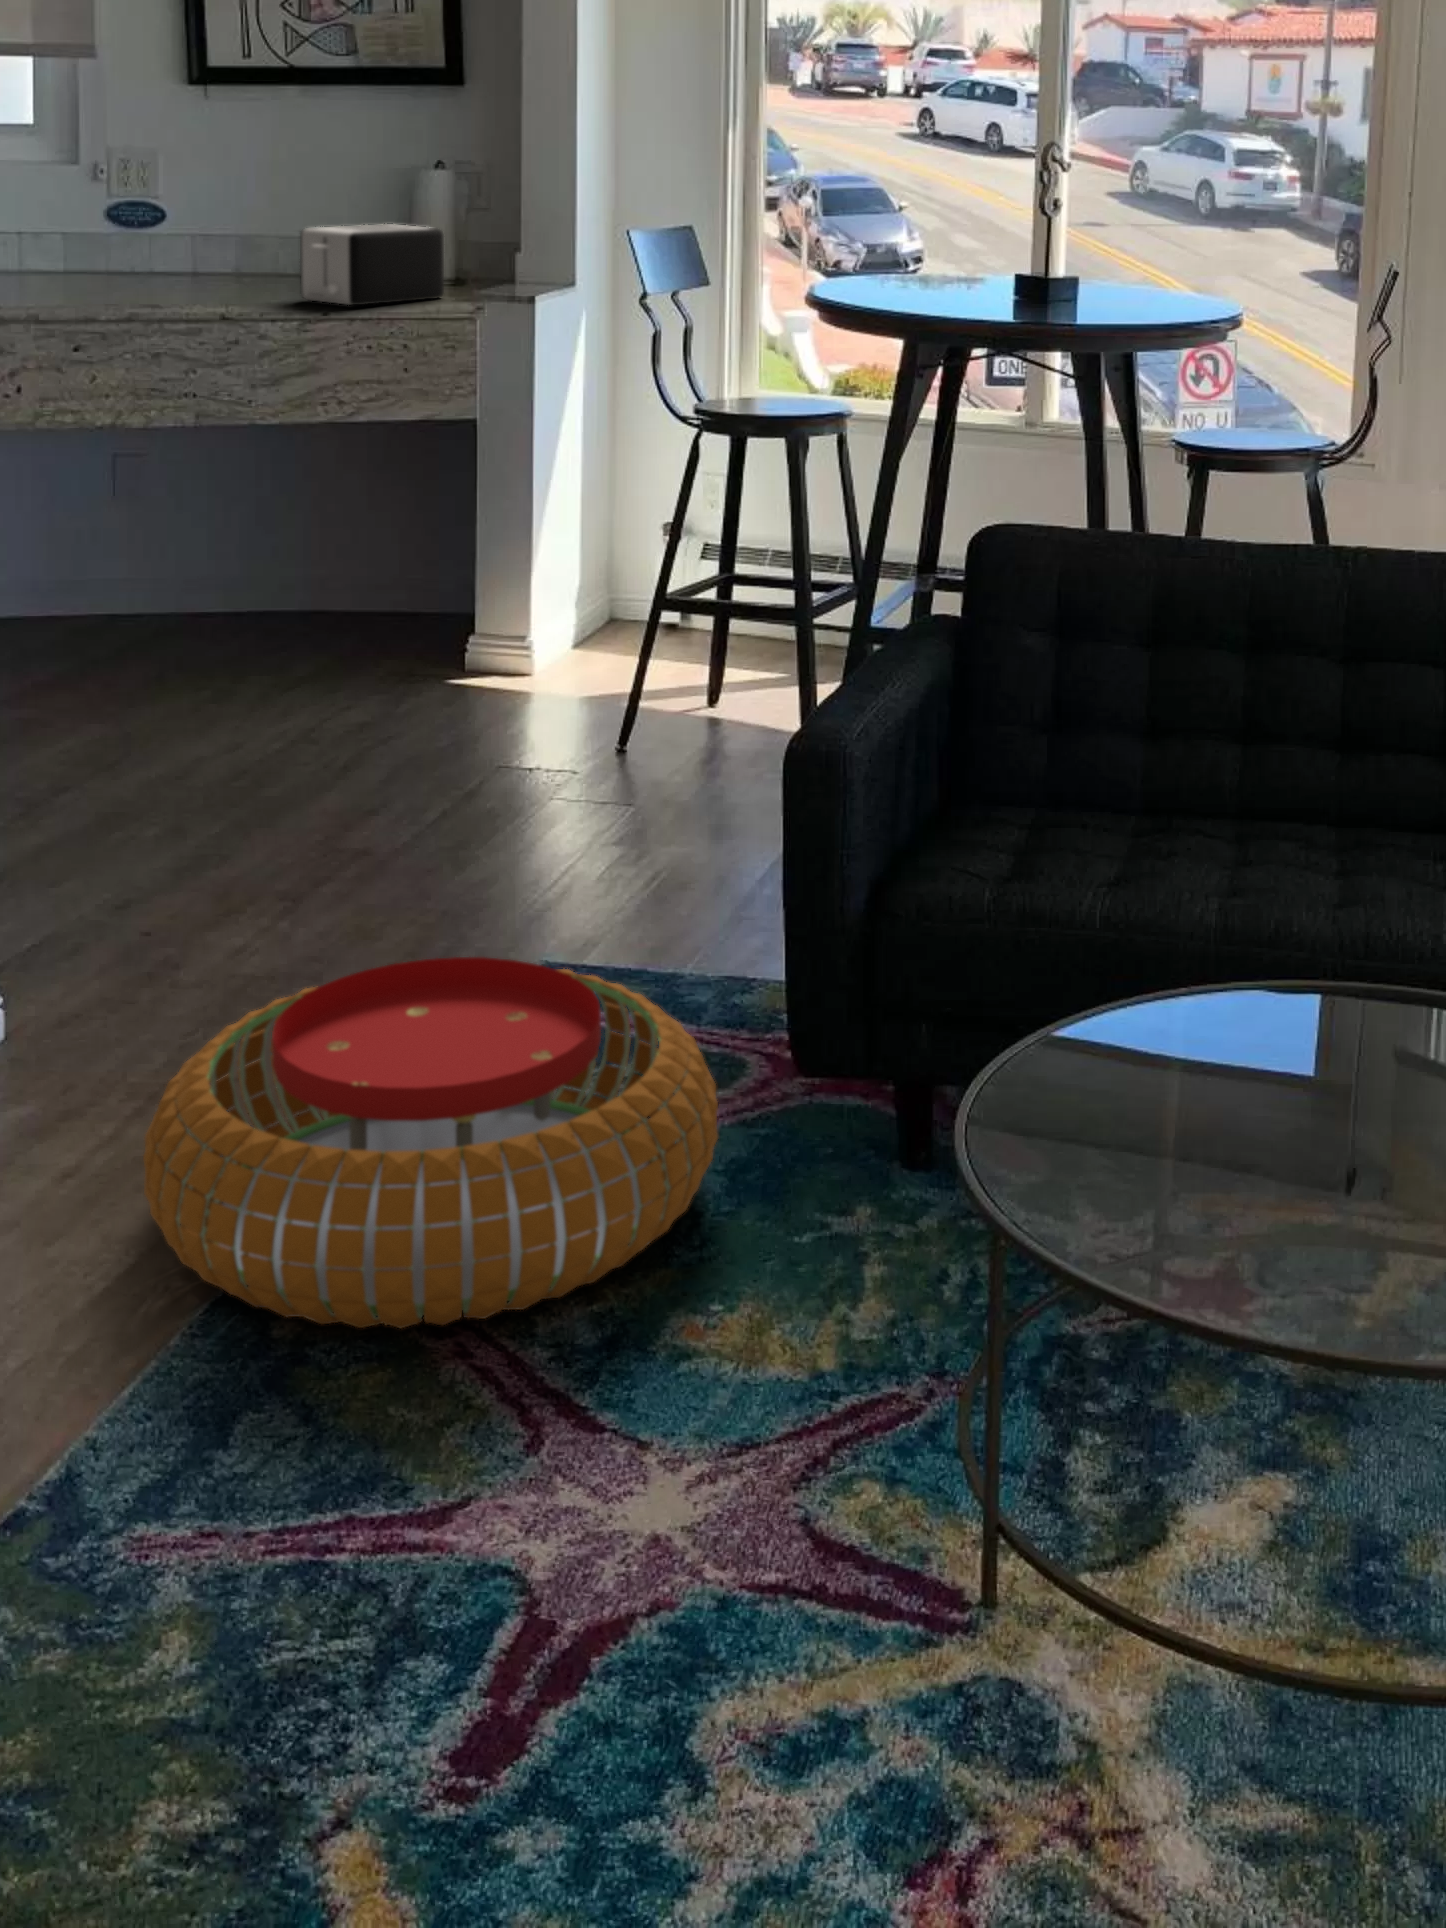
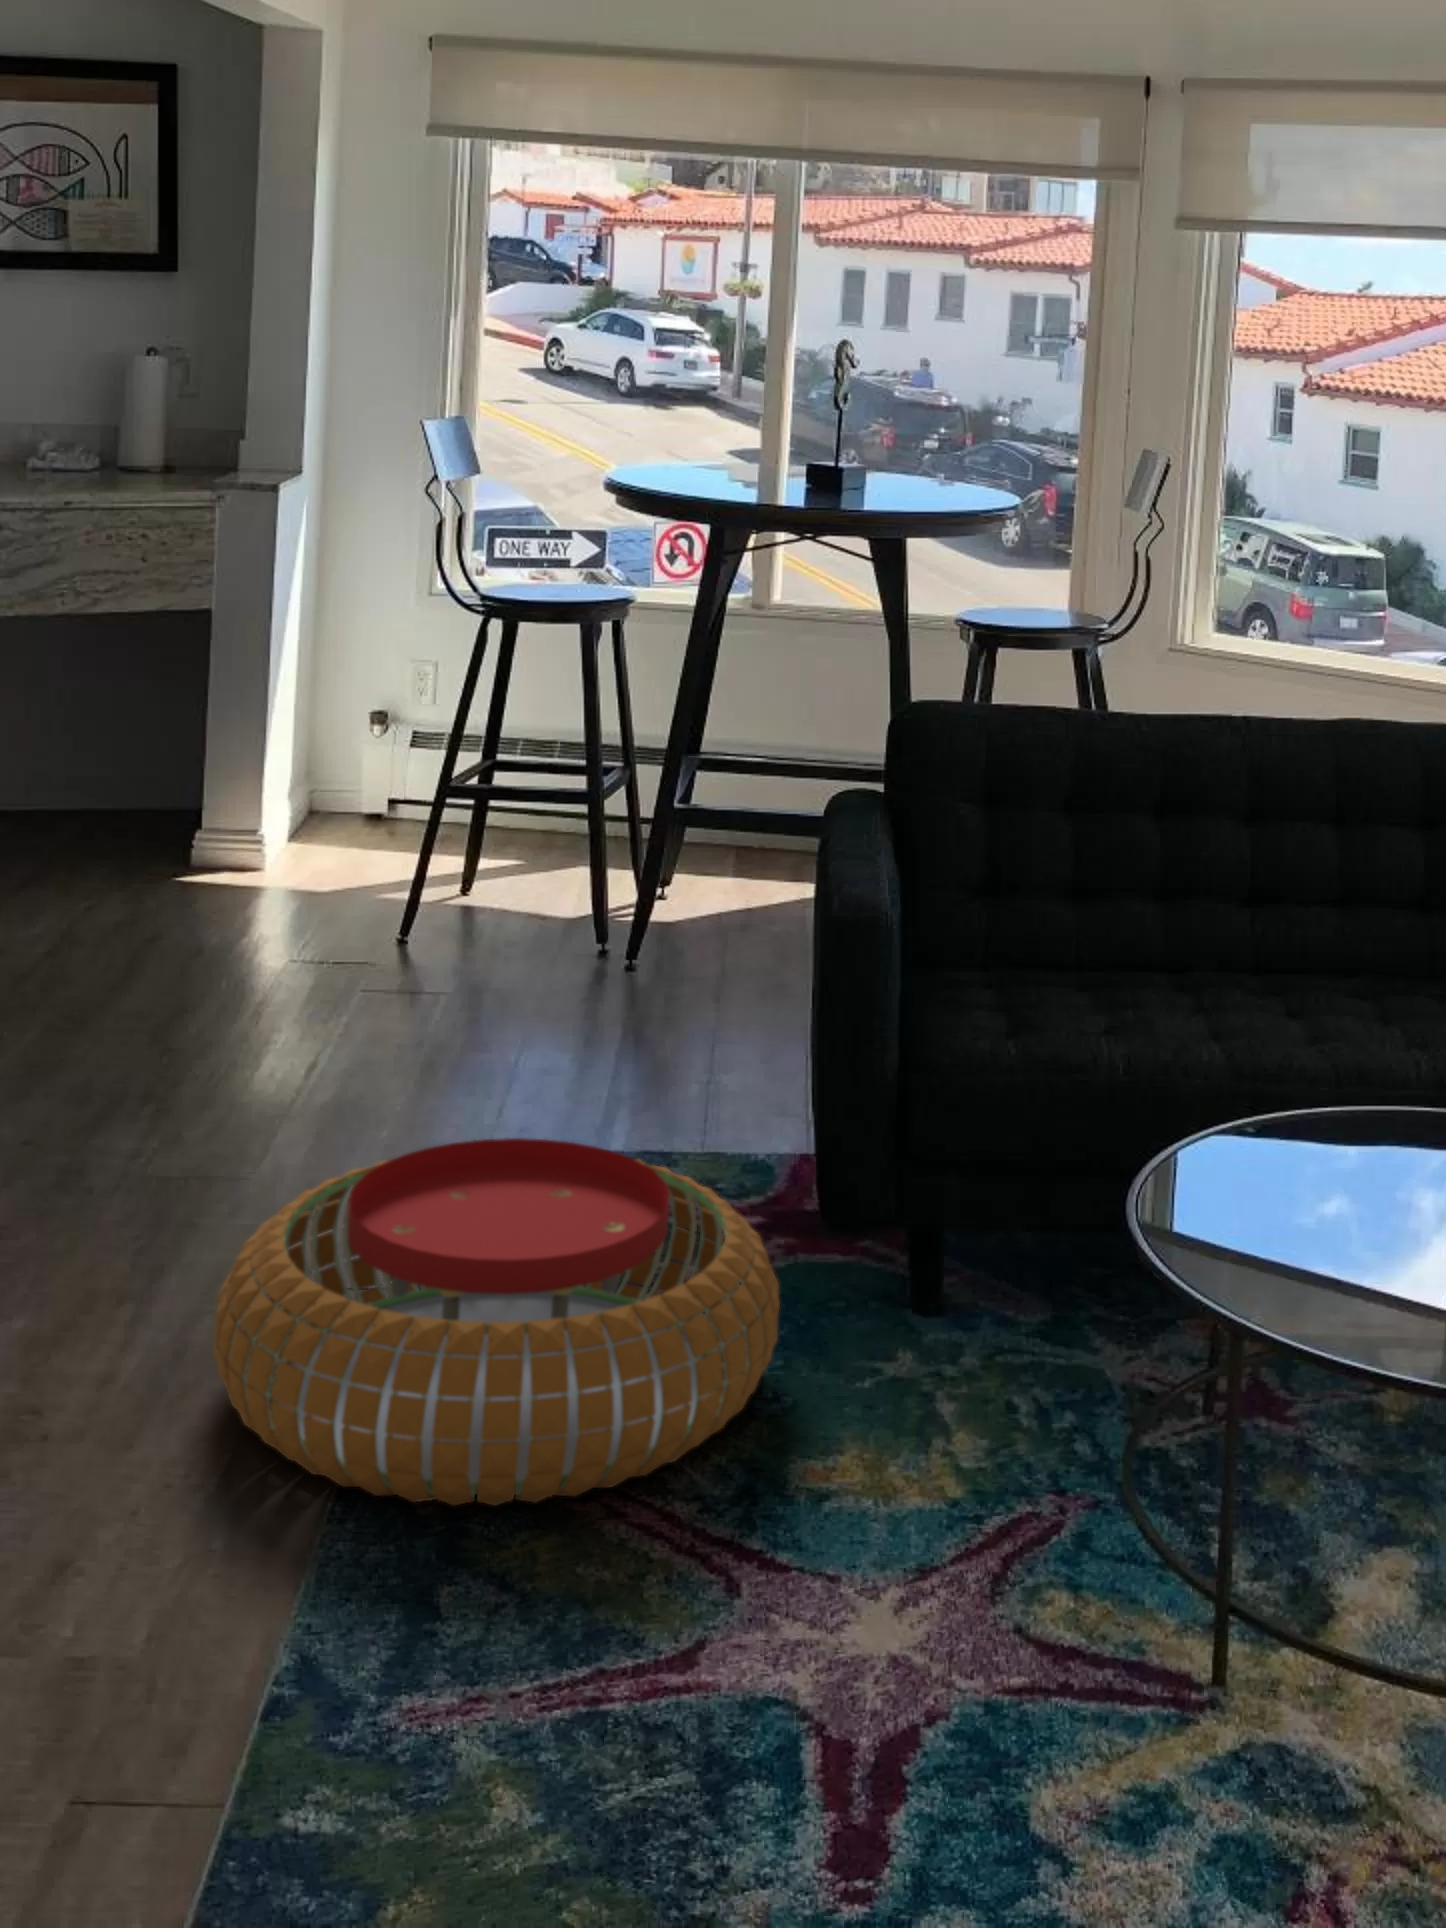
toaster: present [300,224,444,305] -> none [33,408,184,491]

